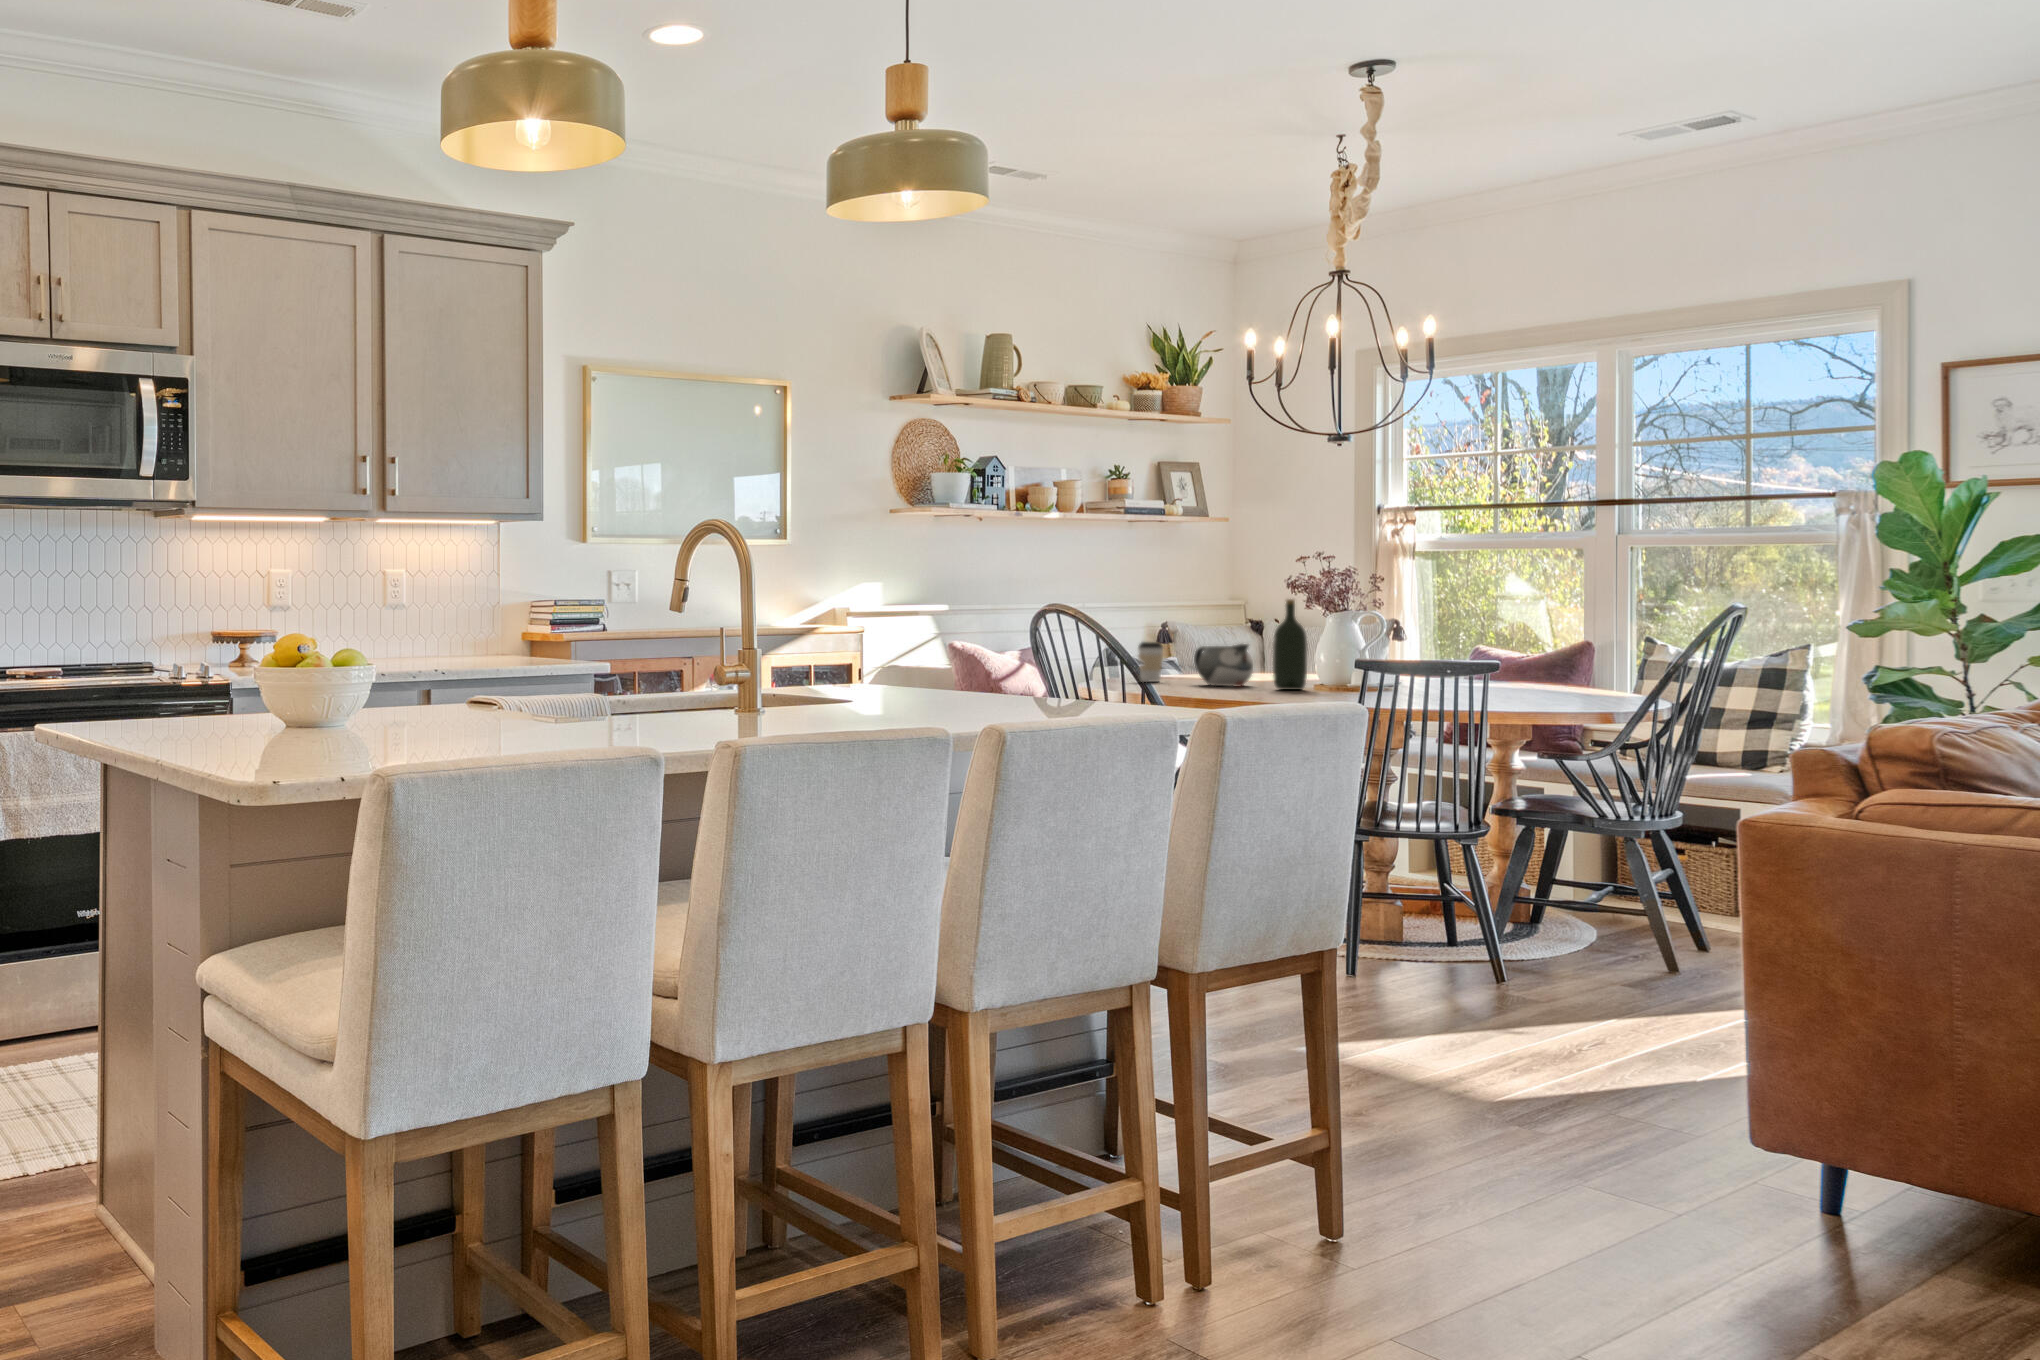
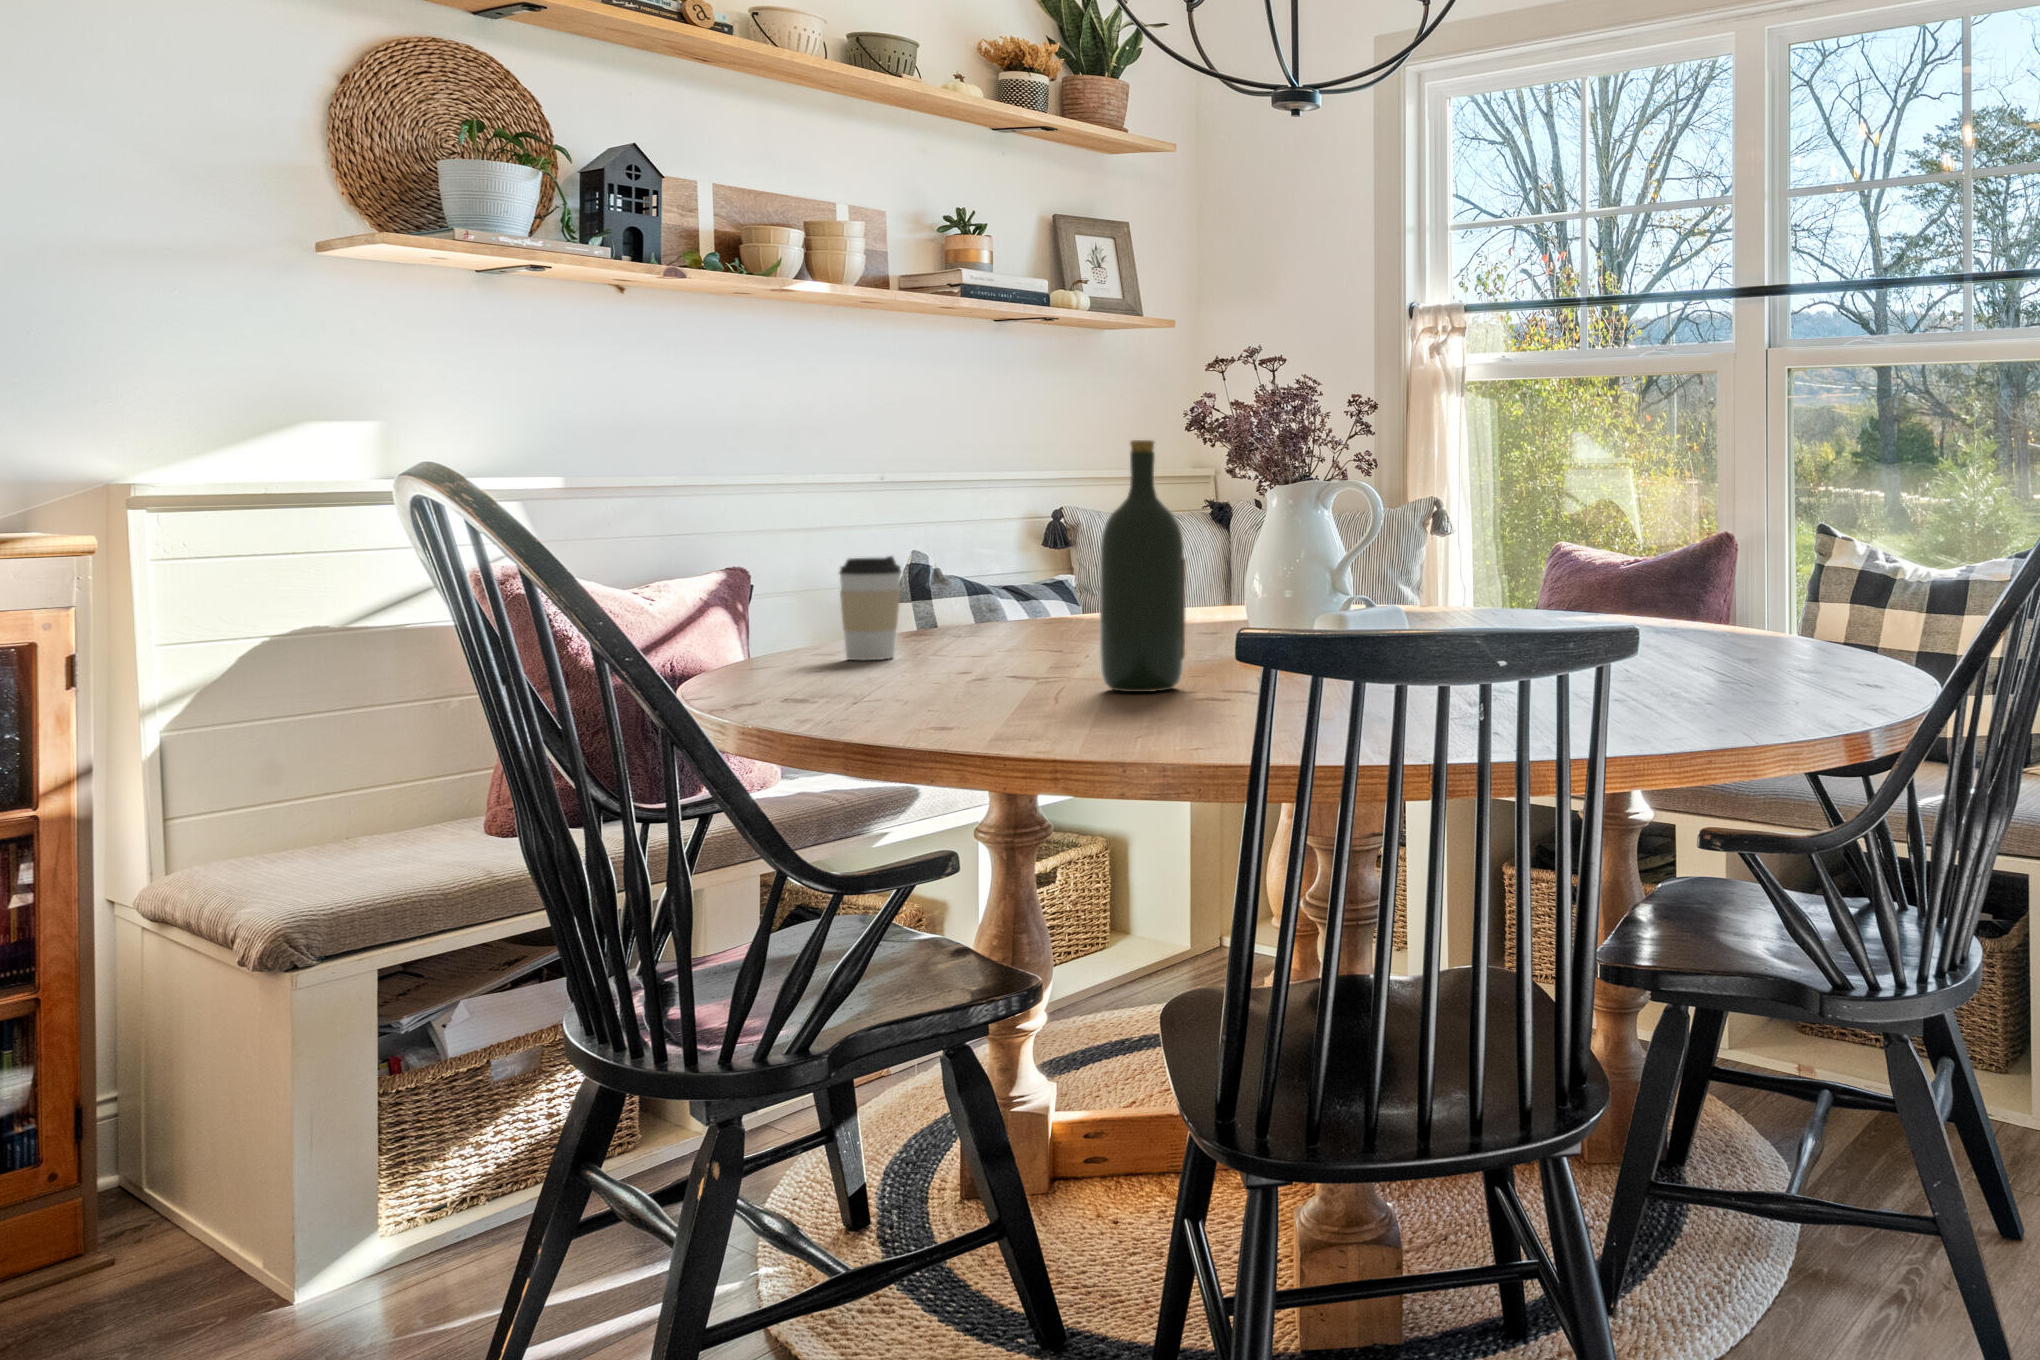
teapot: present [1194,644,1253,687] -> none [944,562,1081,676]

